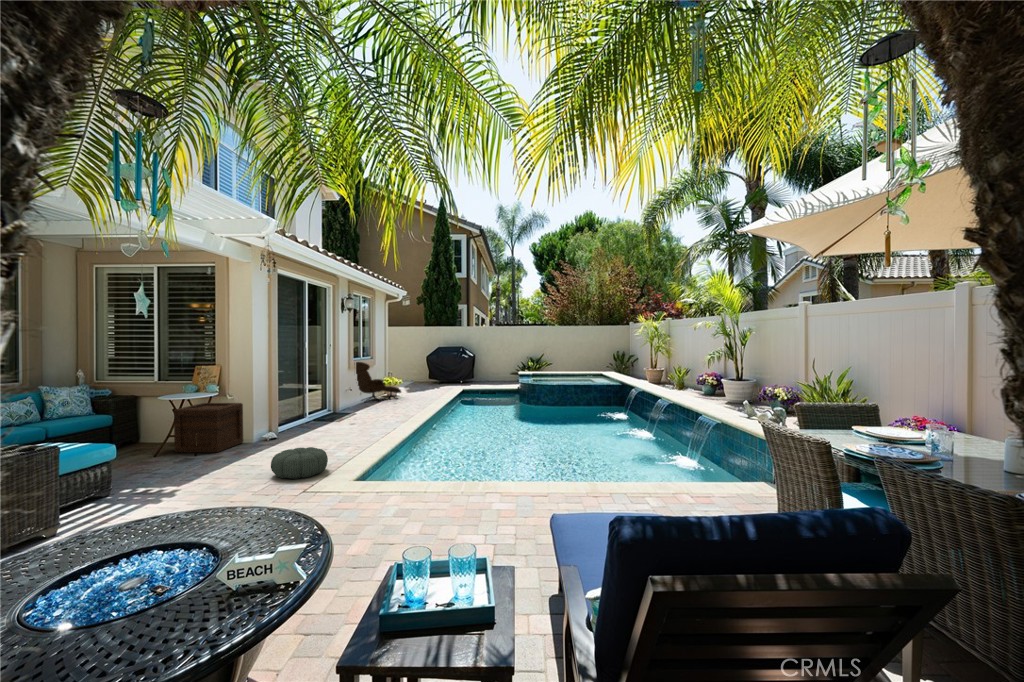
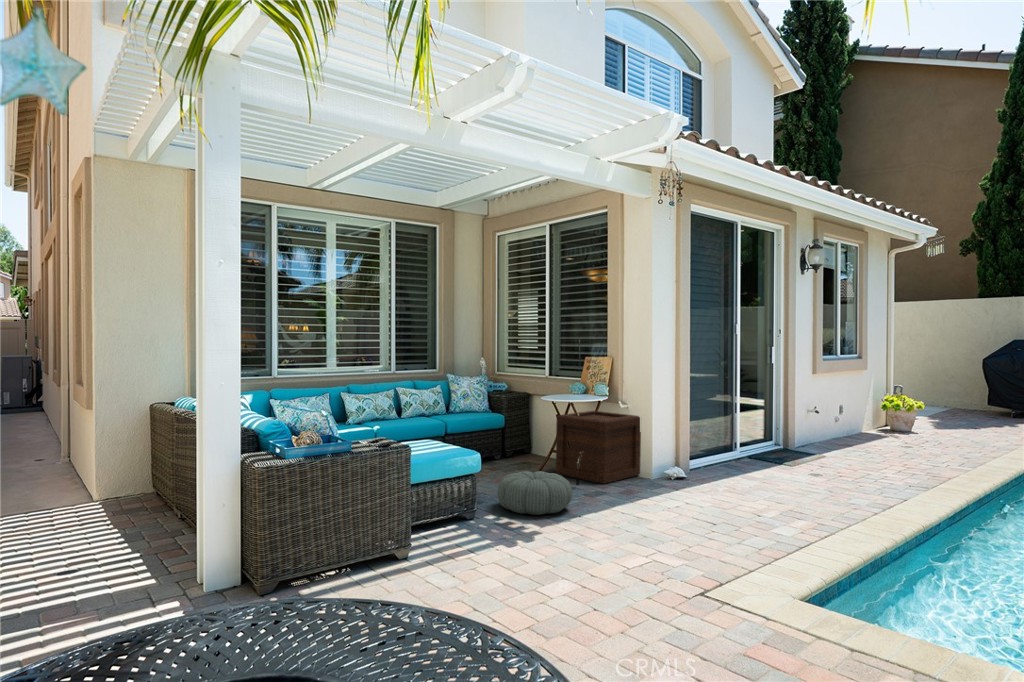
lounge chair: present [356,362,401,402] -> none [817,370,902,441]
pouf: present [271,447,328,479] -> present [498,471,572,515]

